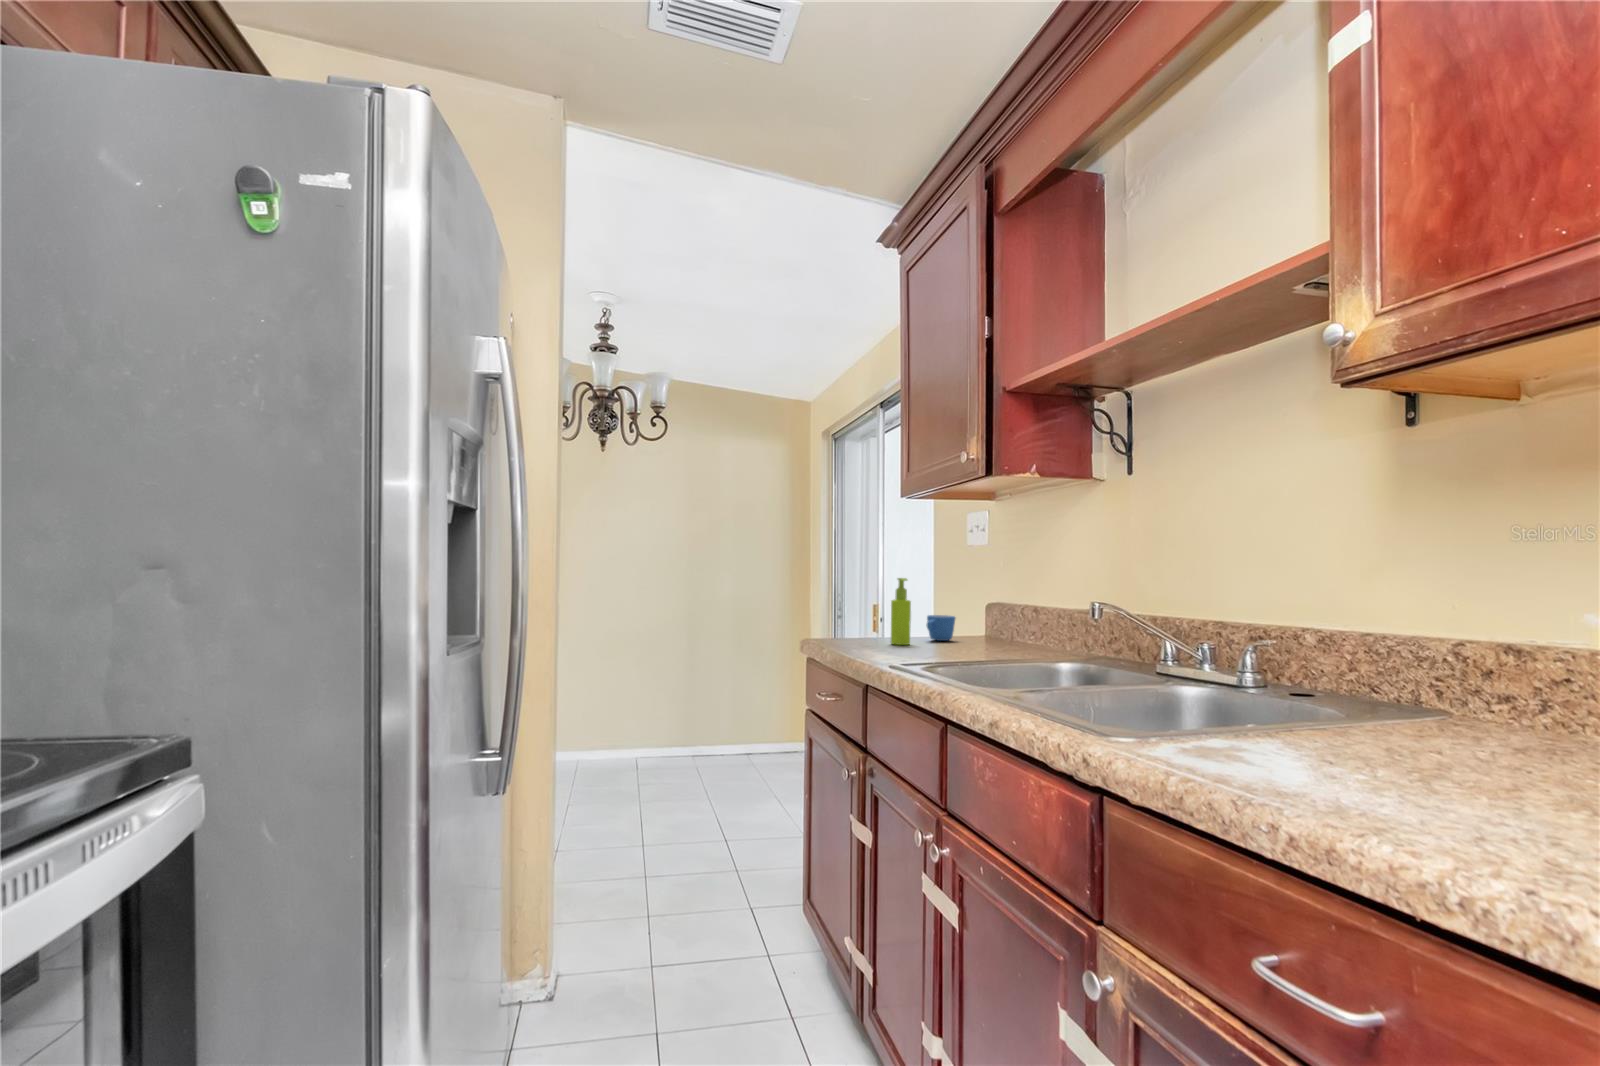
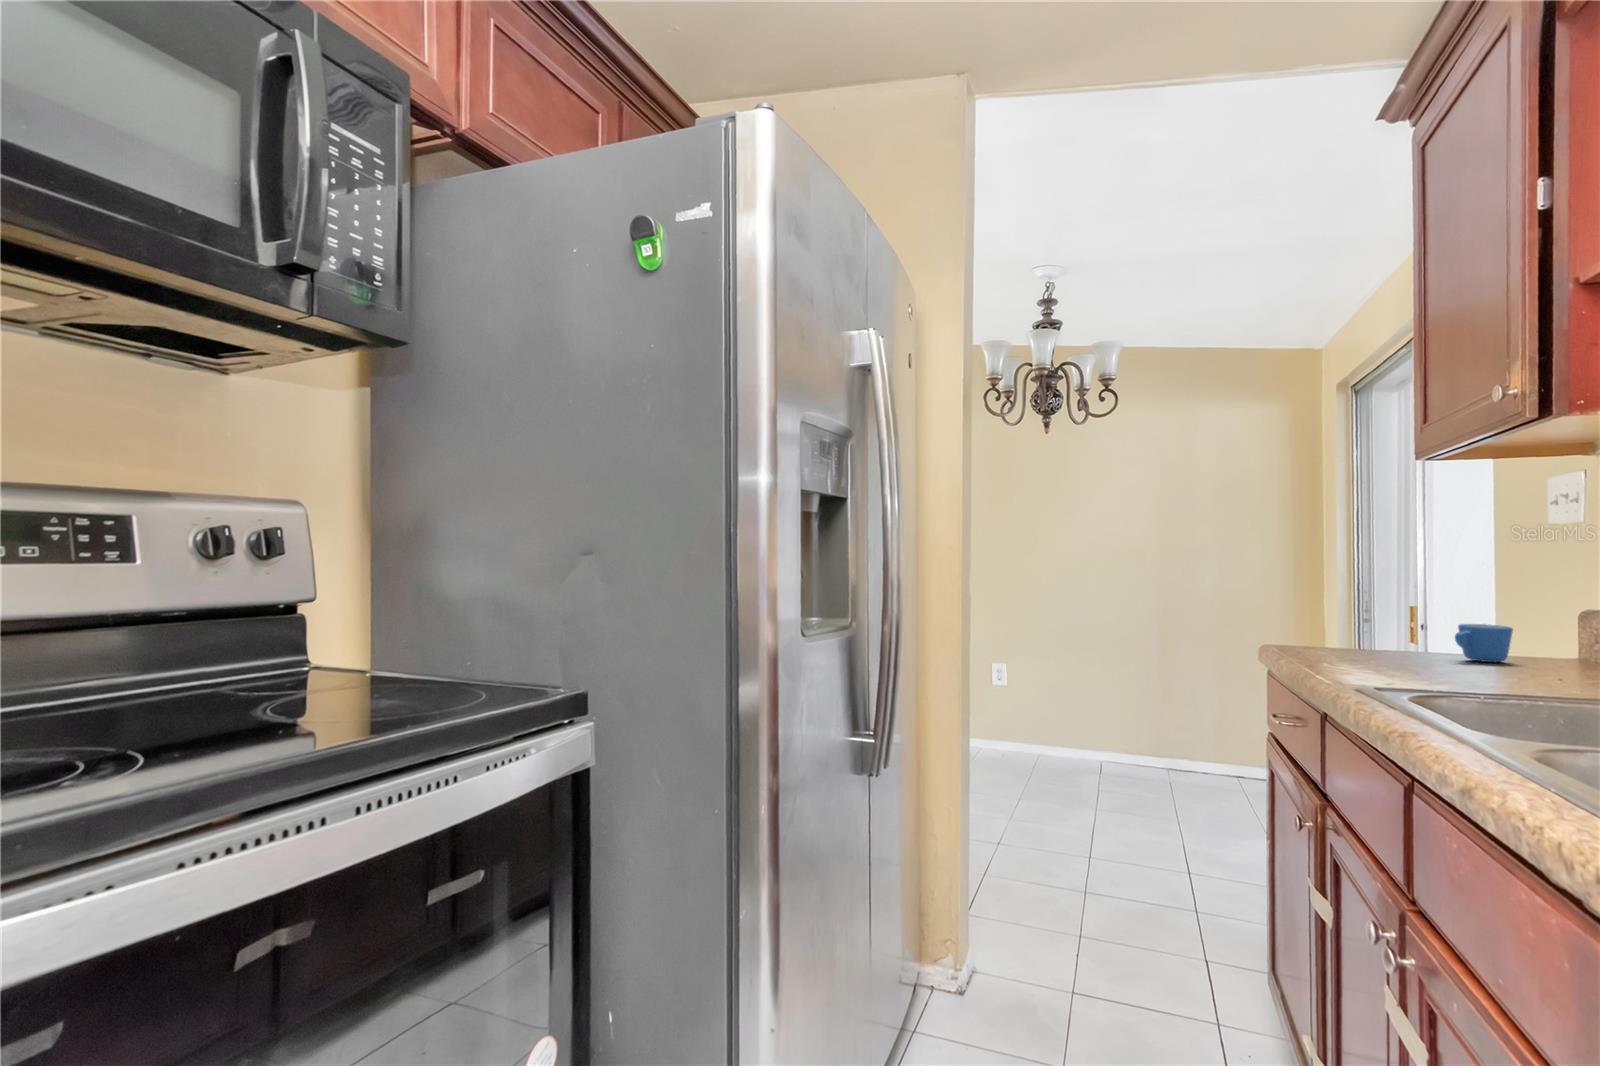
soap dispenser: present [891,578,911,645] -> none [1388,571,1422,664]

